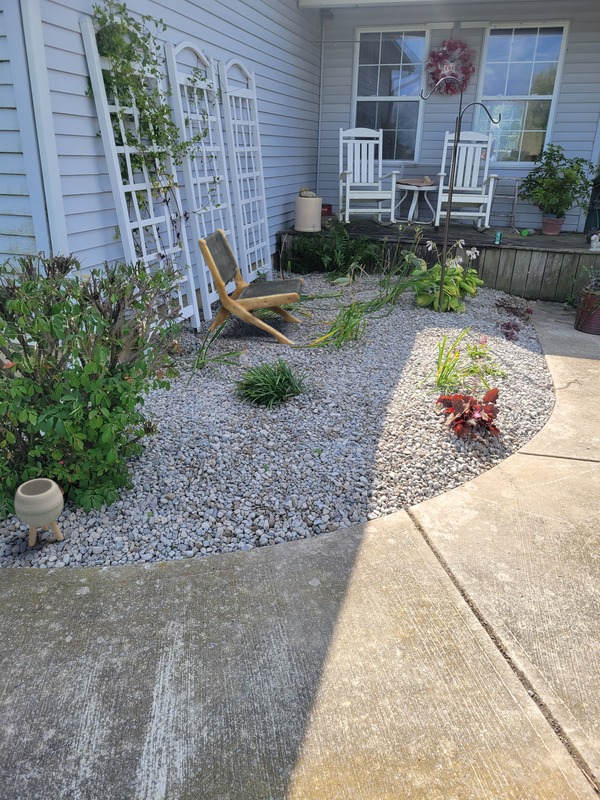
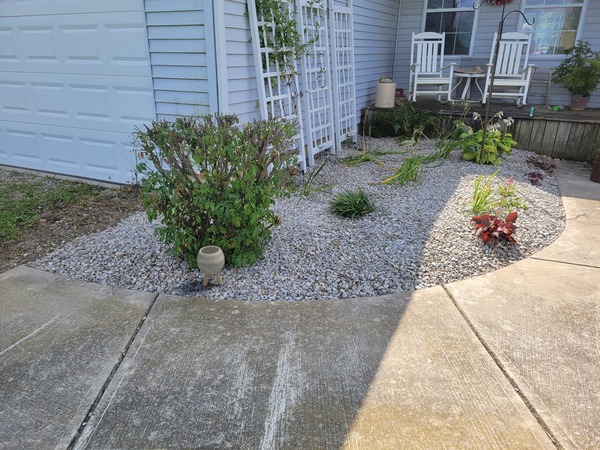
lounge chair: present [198,228,304,344] -> none [307,103,380,182]

